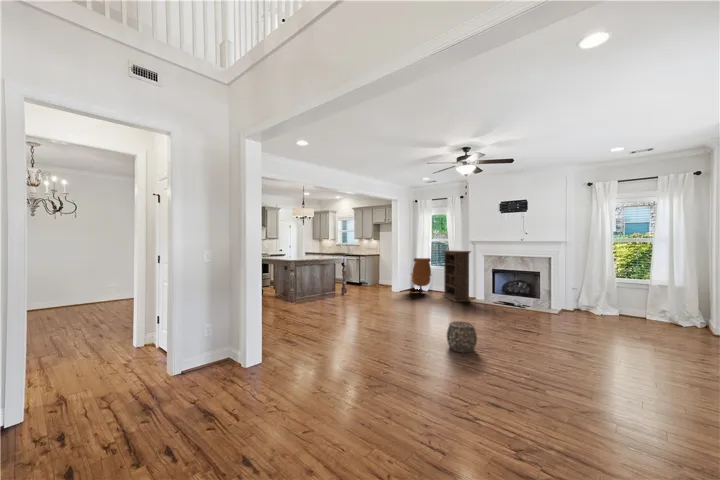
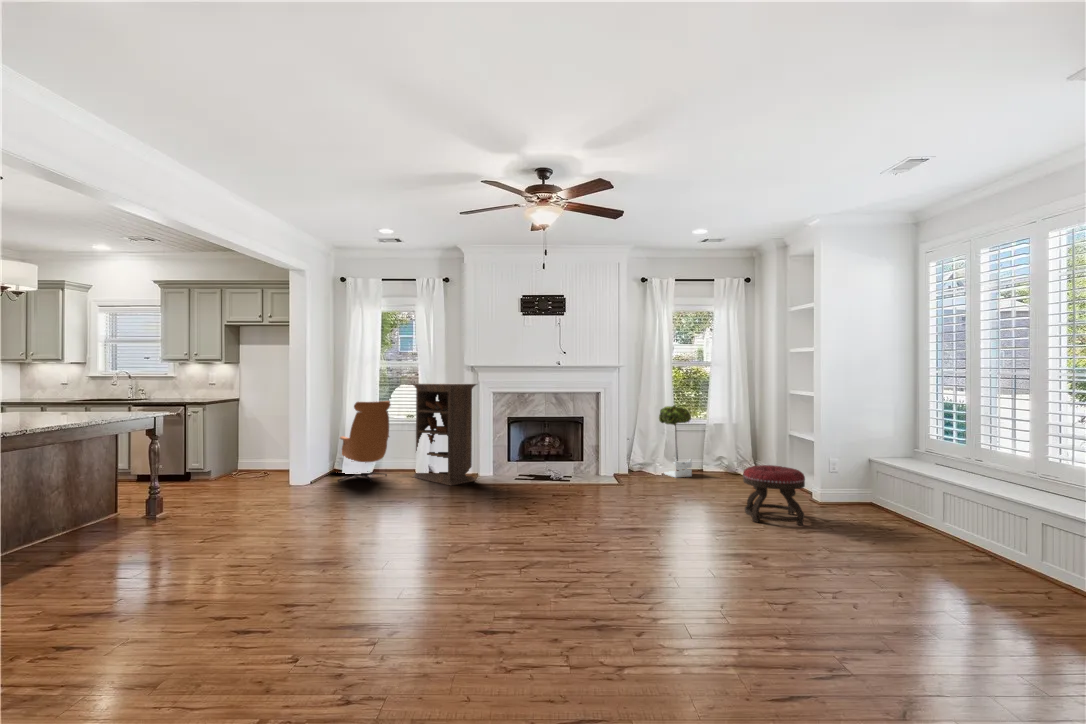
potted tree: none [598,268,626,320] -> present [659,405,692,477]
ottoman: none [613,313,668,359] -> present [743,465,805,525]
woven basket: present [447,321,477,353] -> none [574,526,637,597]

